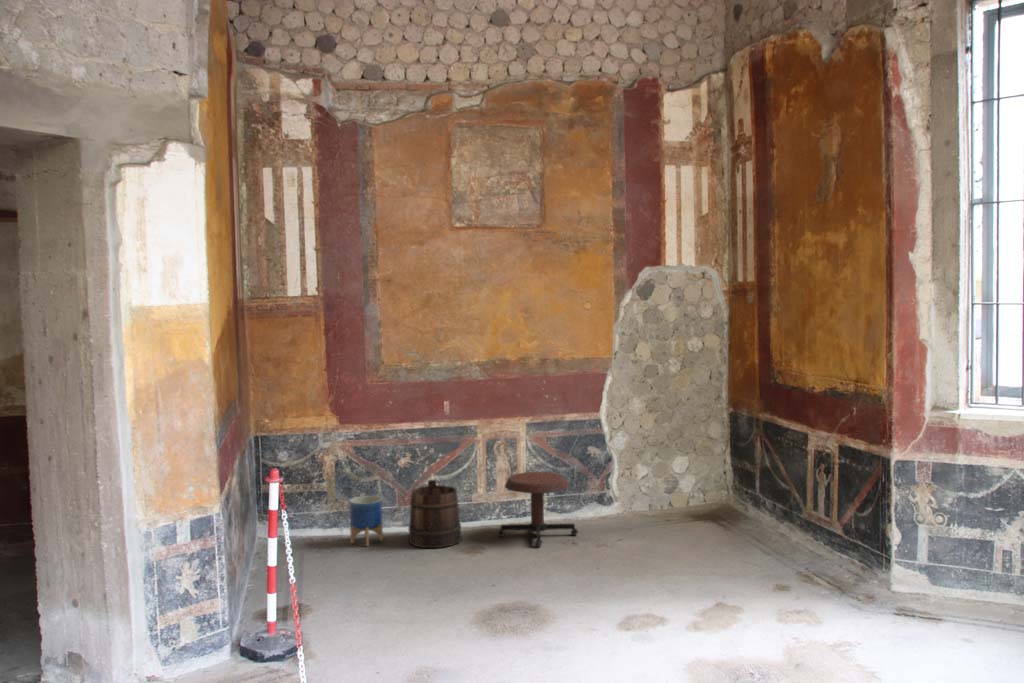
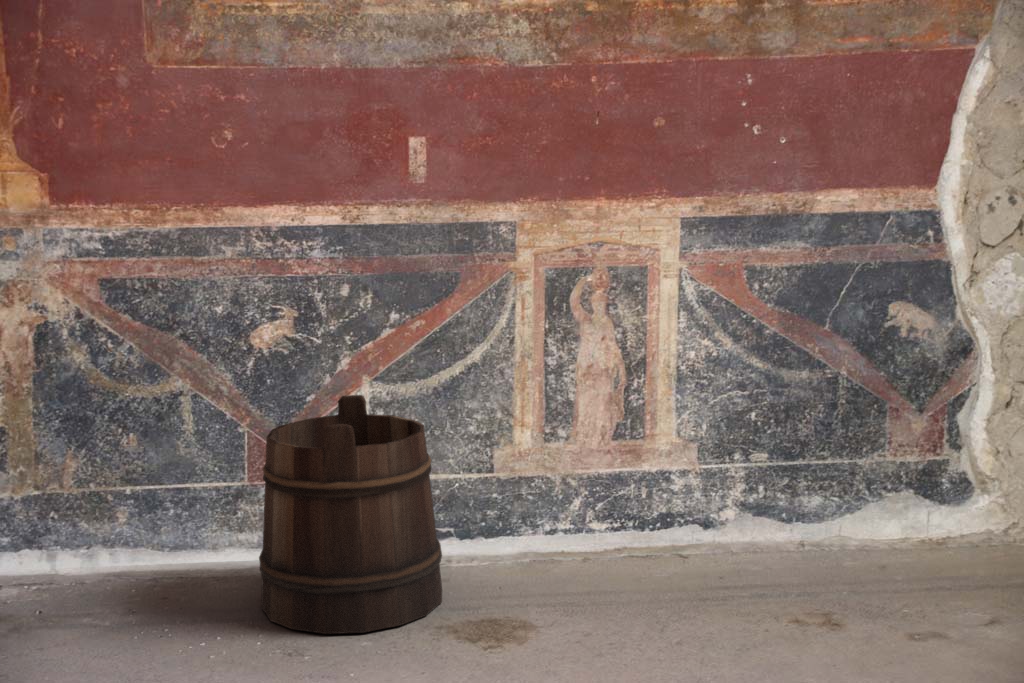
stool: present [497,472,578,547] -> none [564,380,856,654]
planter: present [350,496,383,546] -> none [66,441,185,612]

